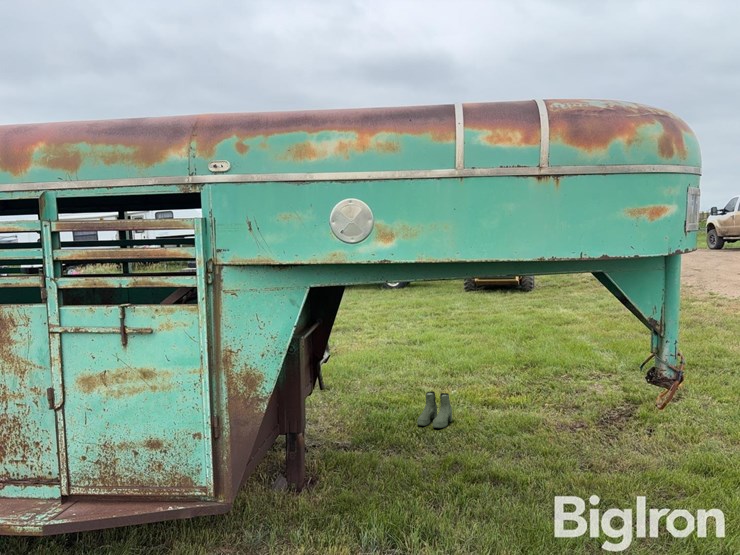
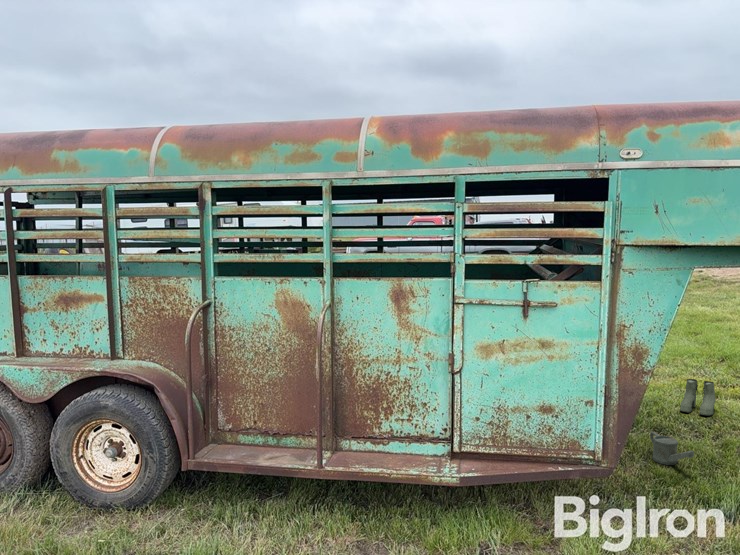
watering can: none [346,452,370,487] -> present [650,432,694,465]

